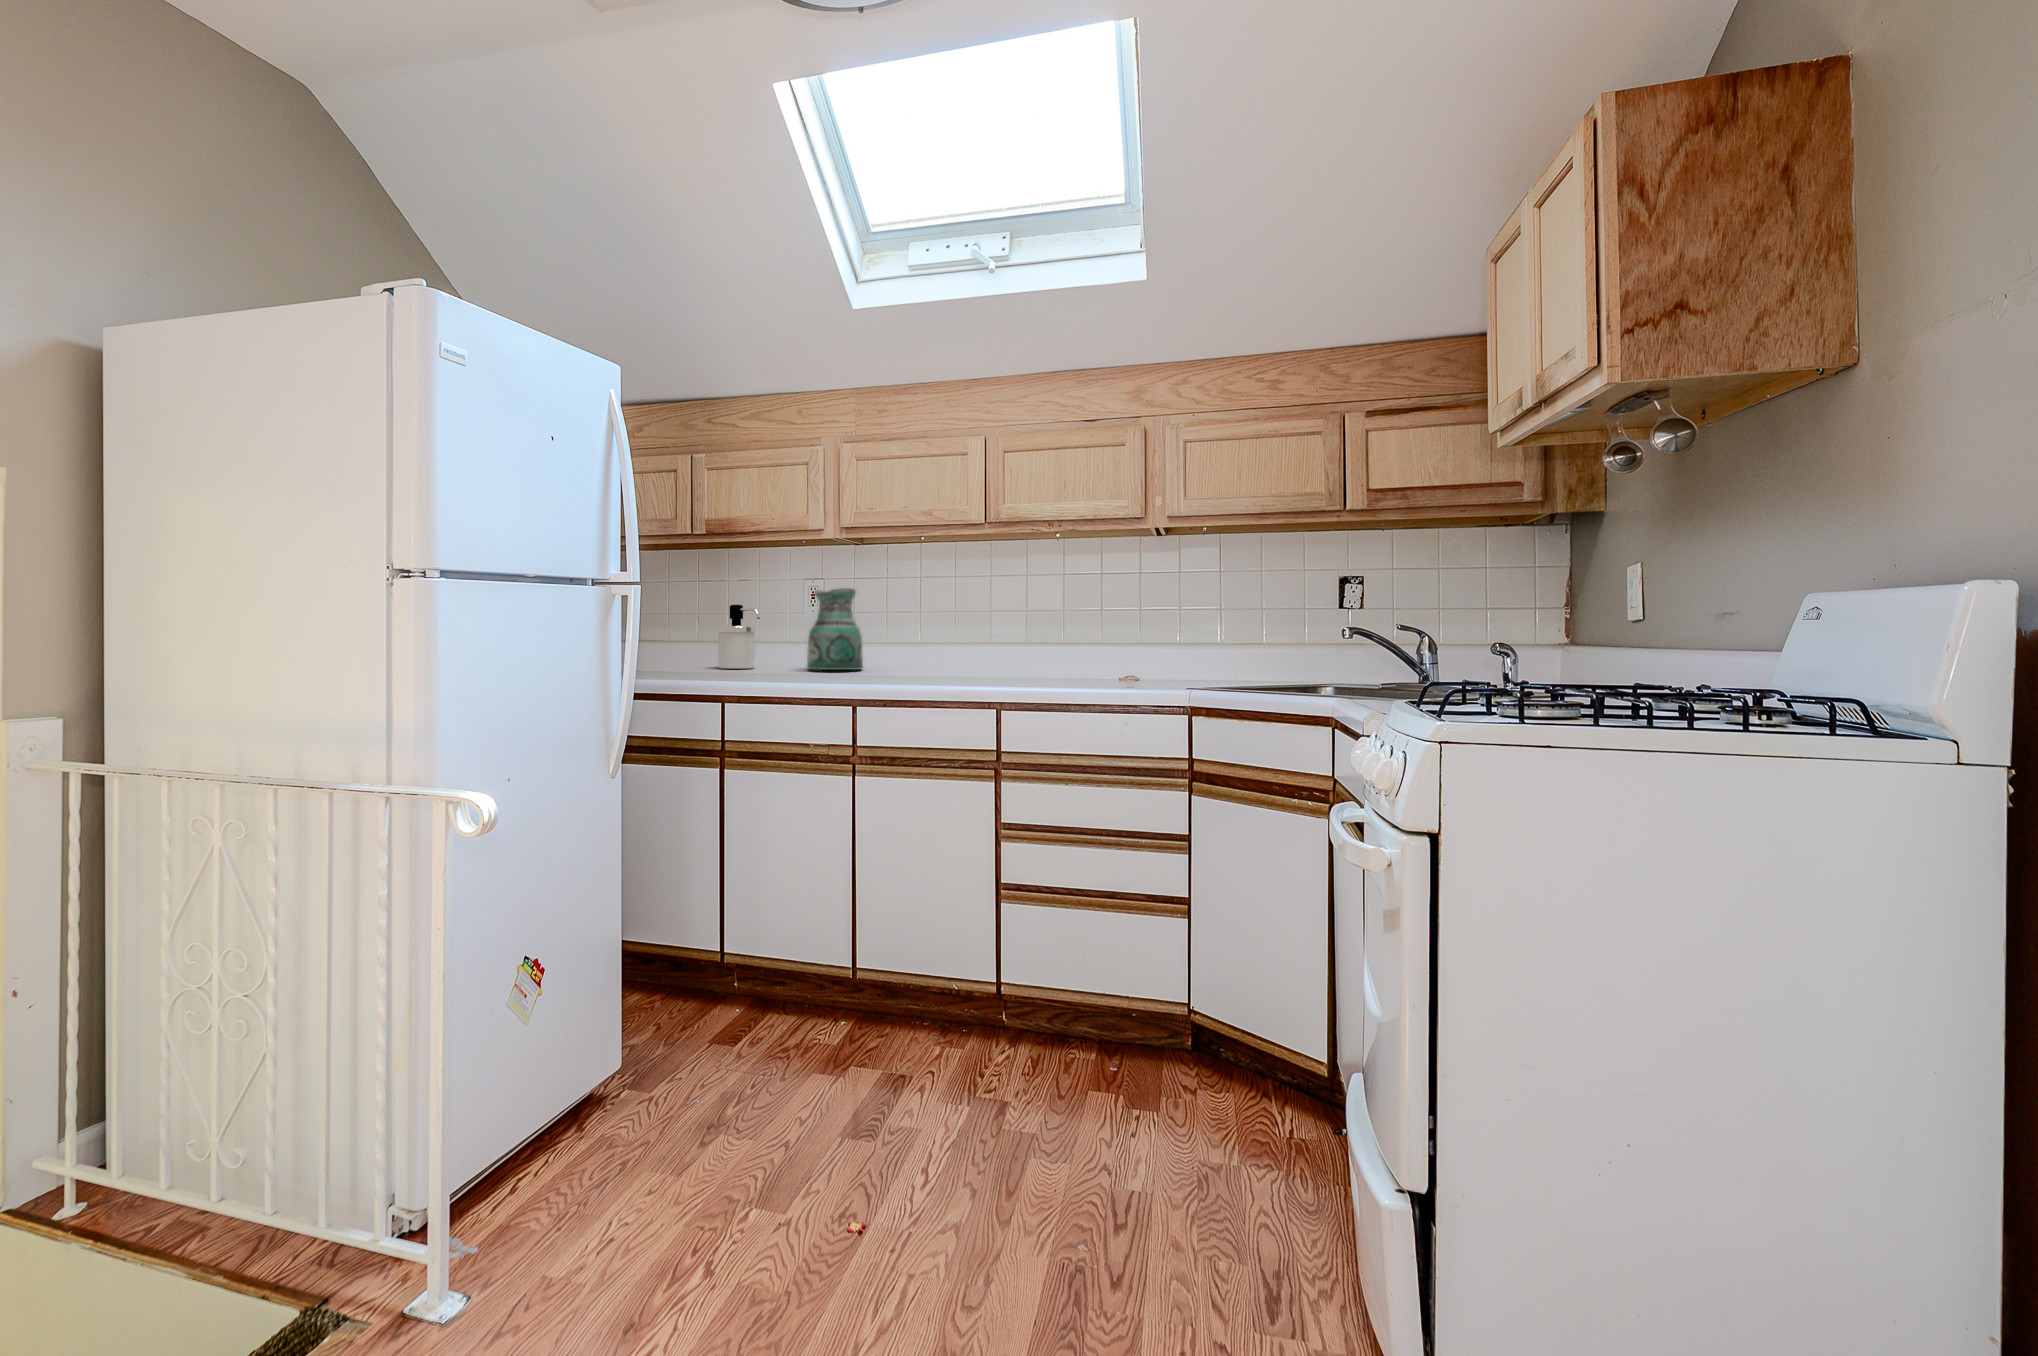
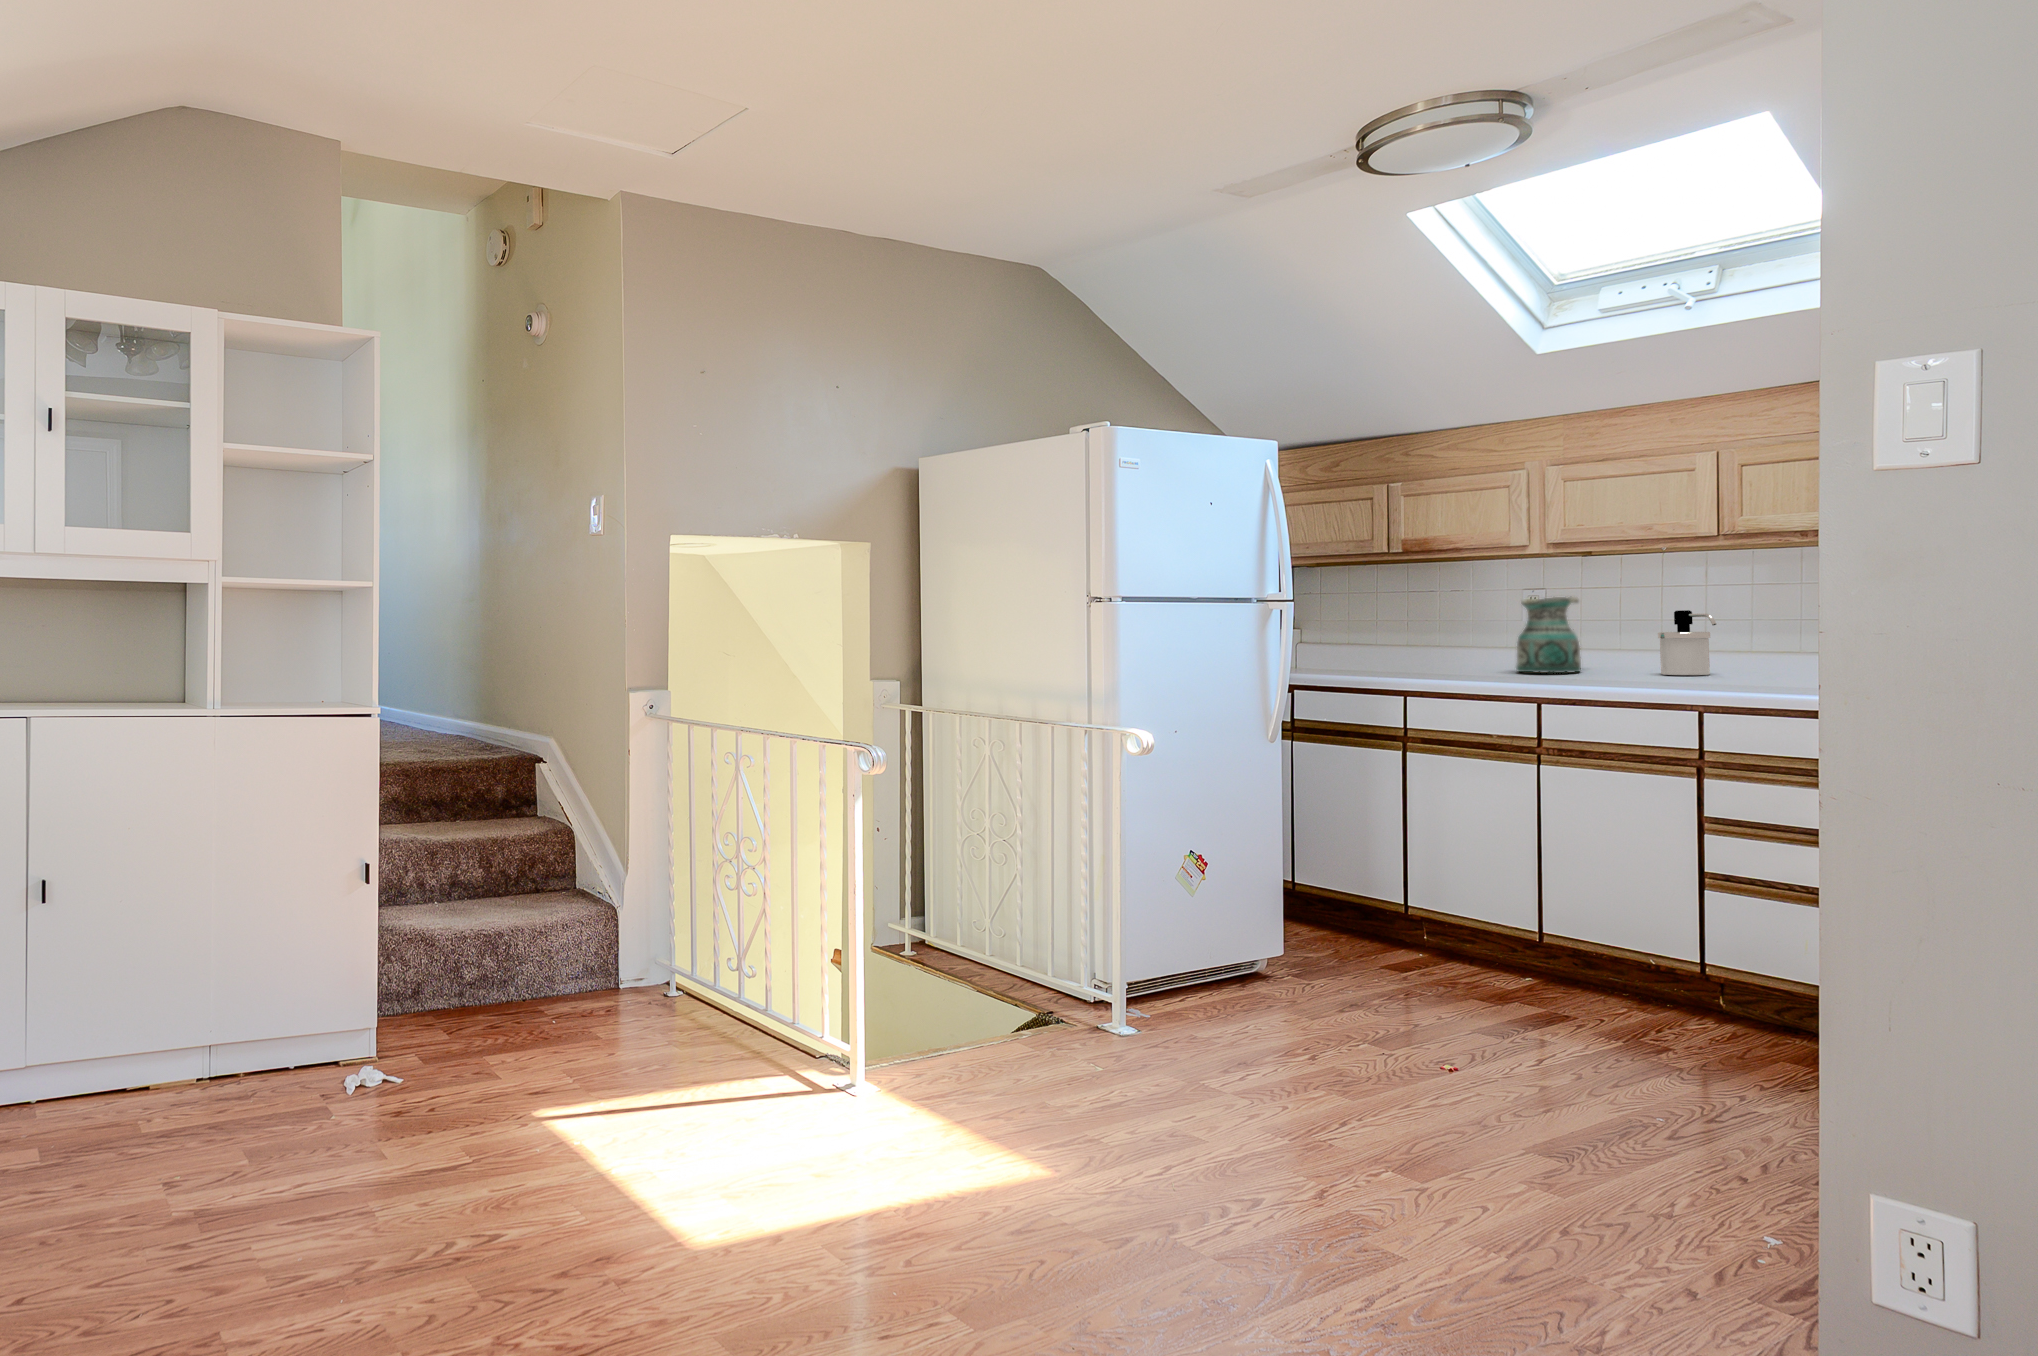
soap dispenser: present [717,605,760,669] -> present [1658,610,1716,675]

